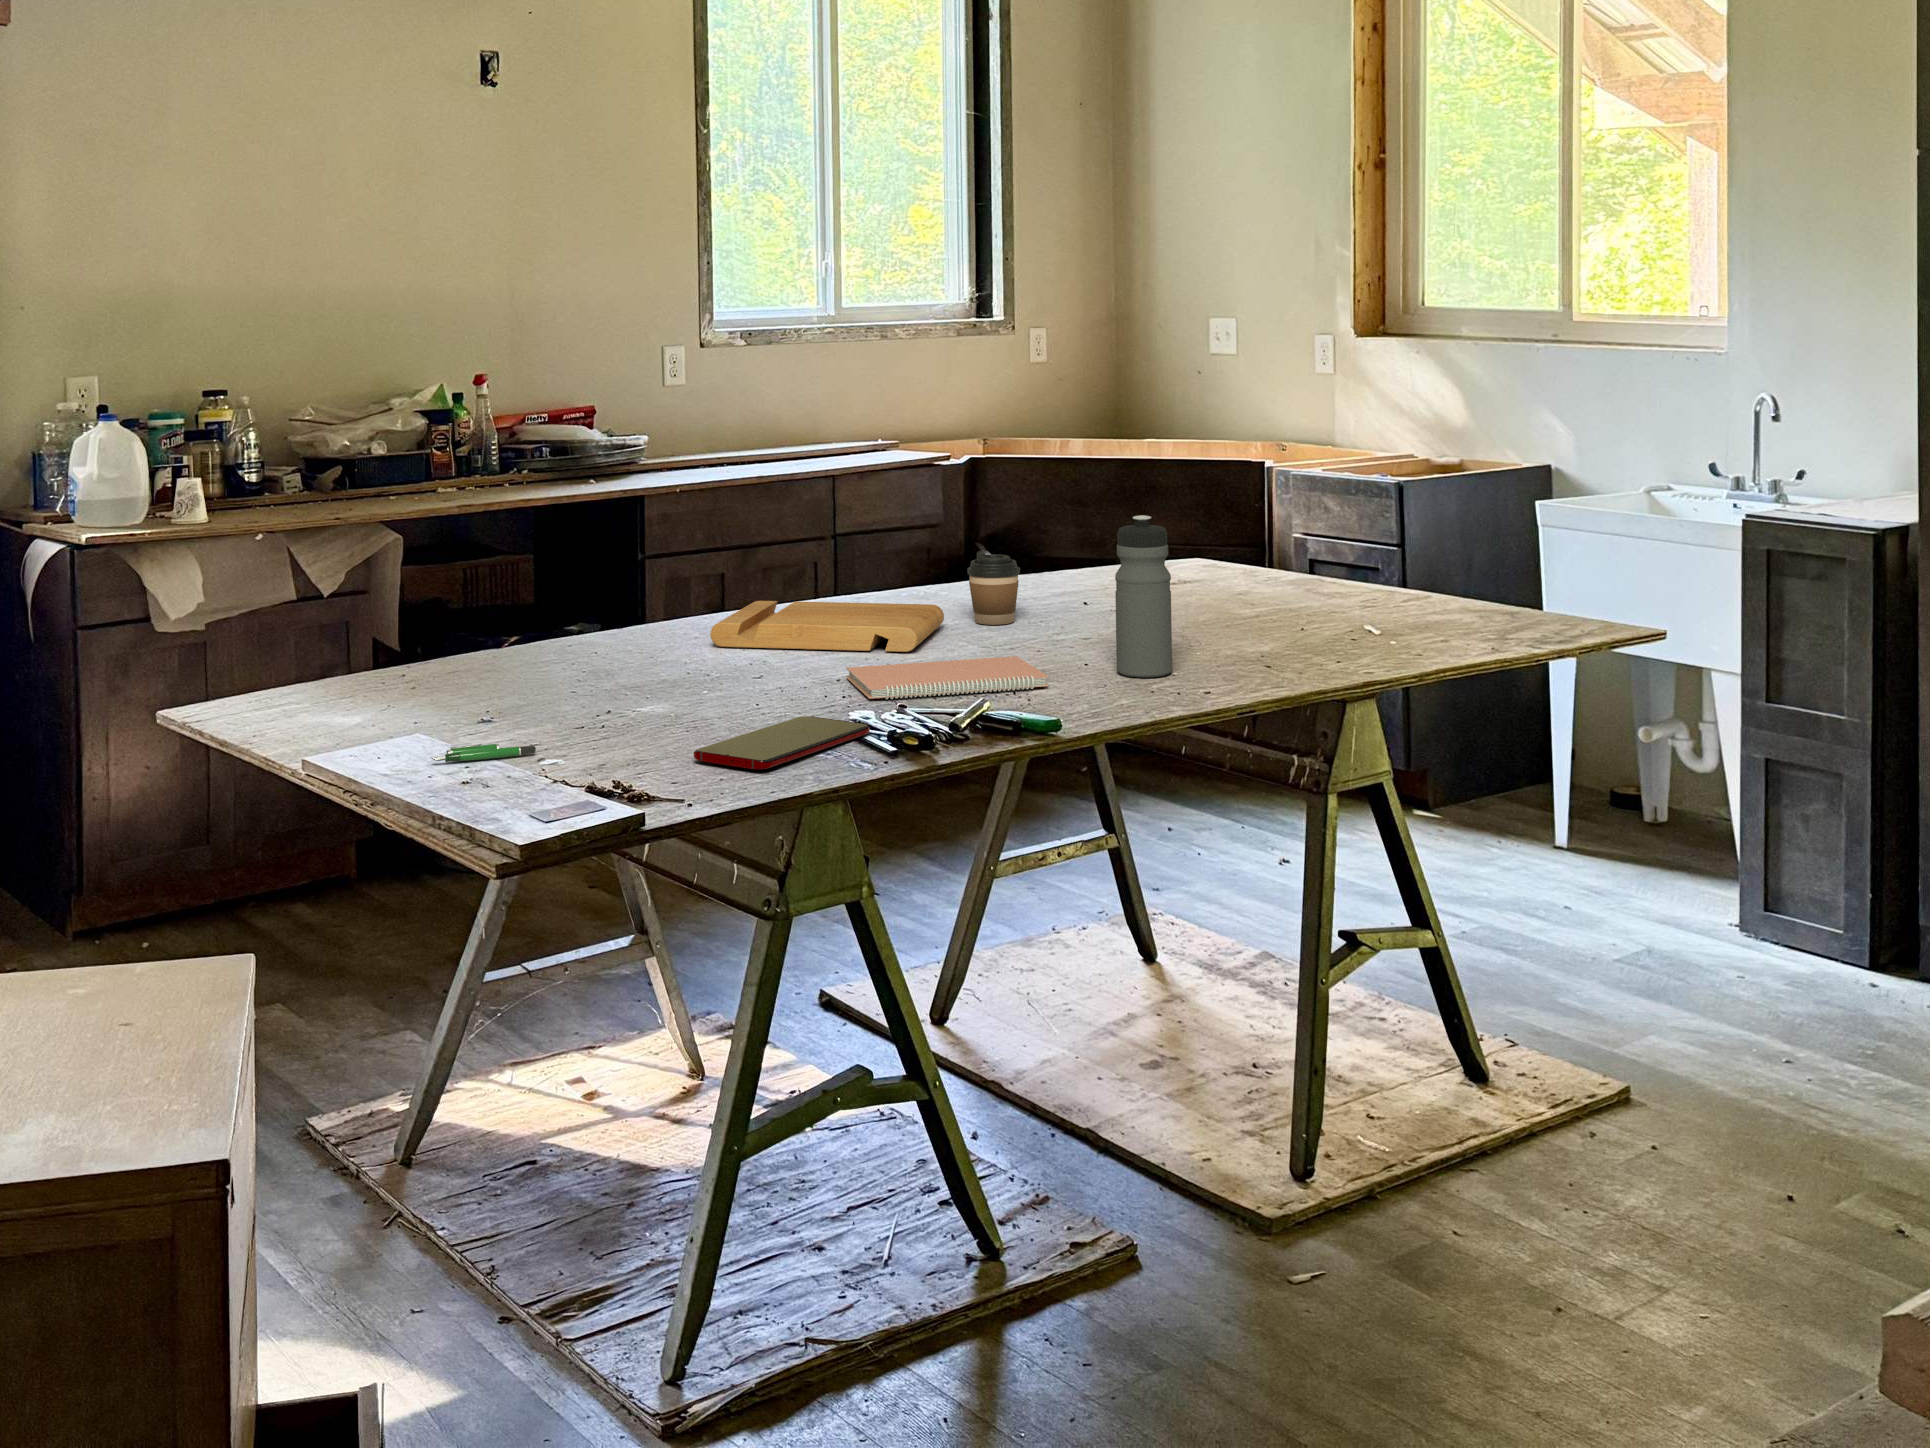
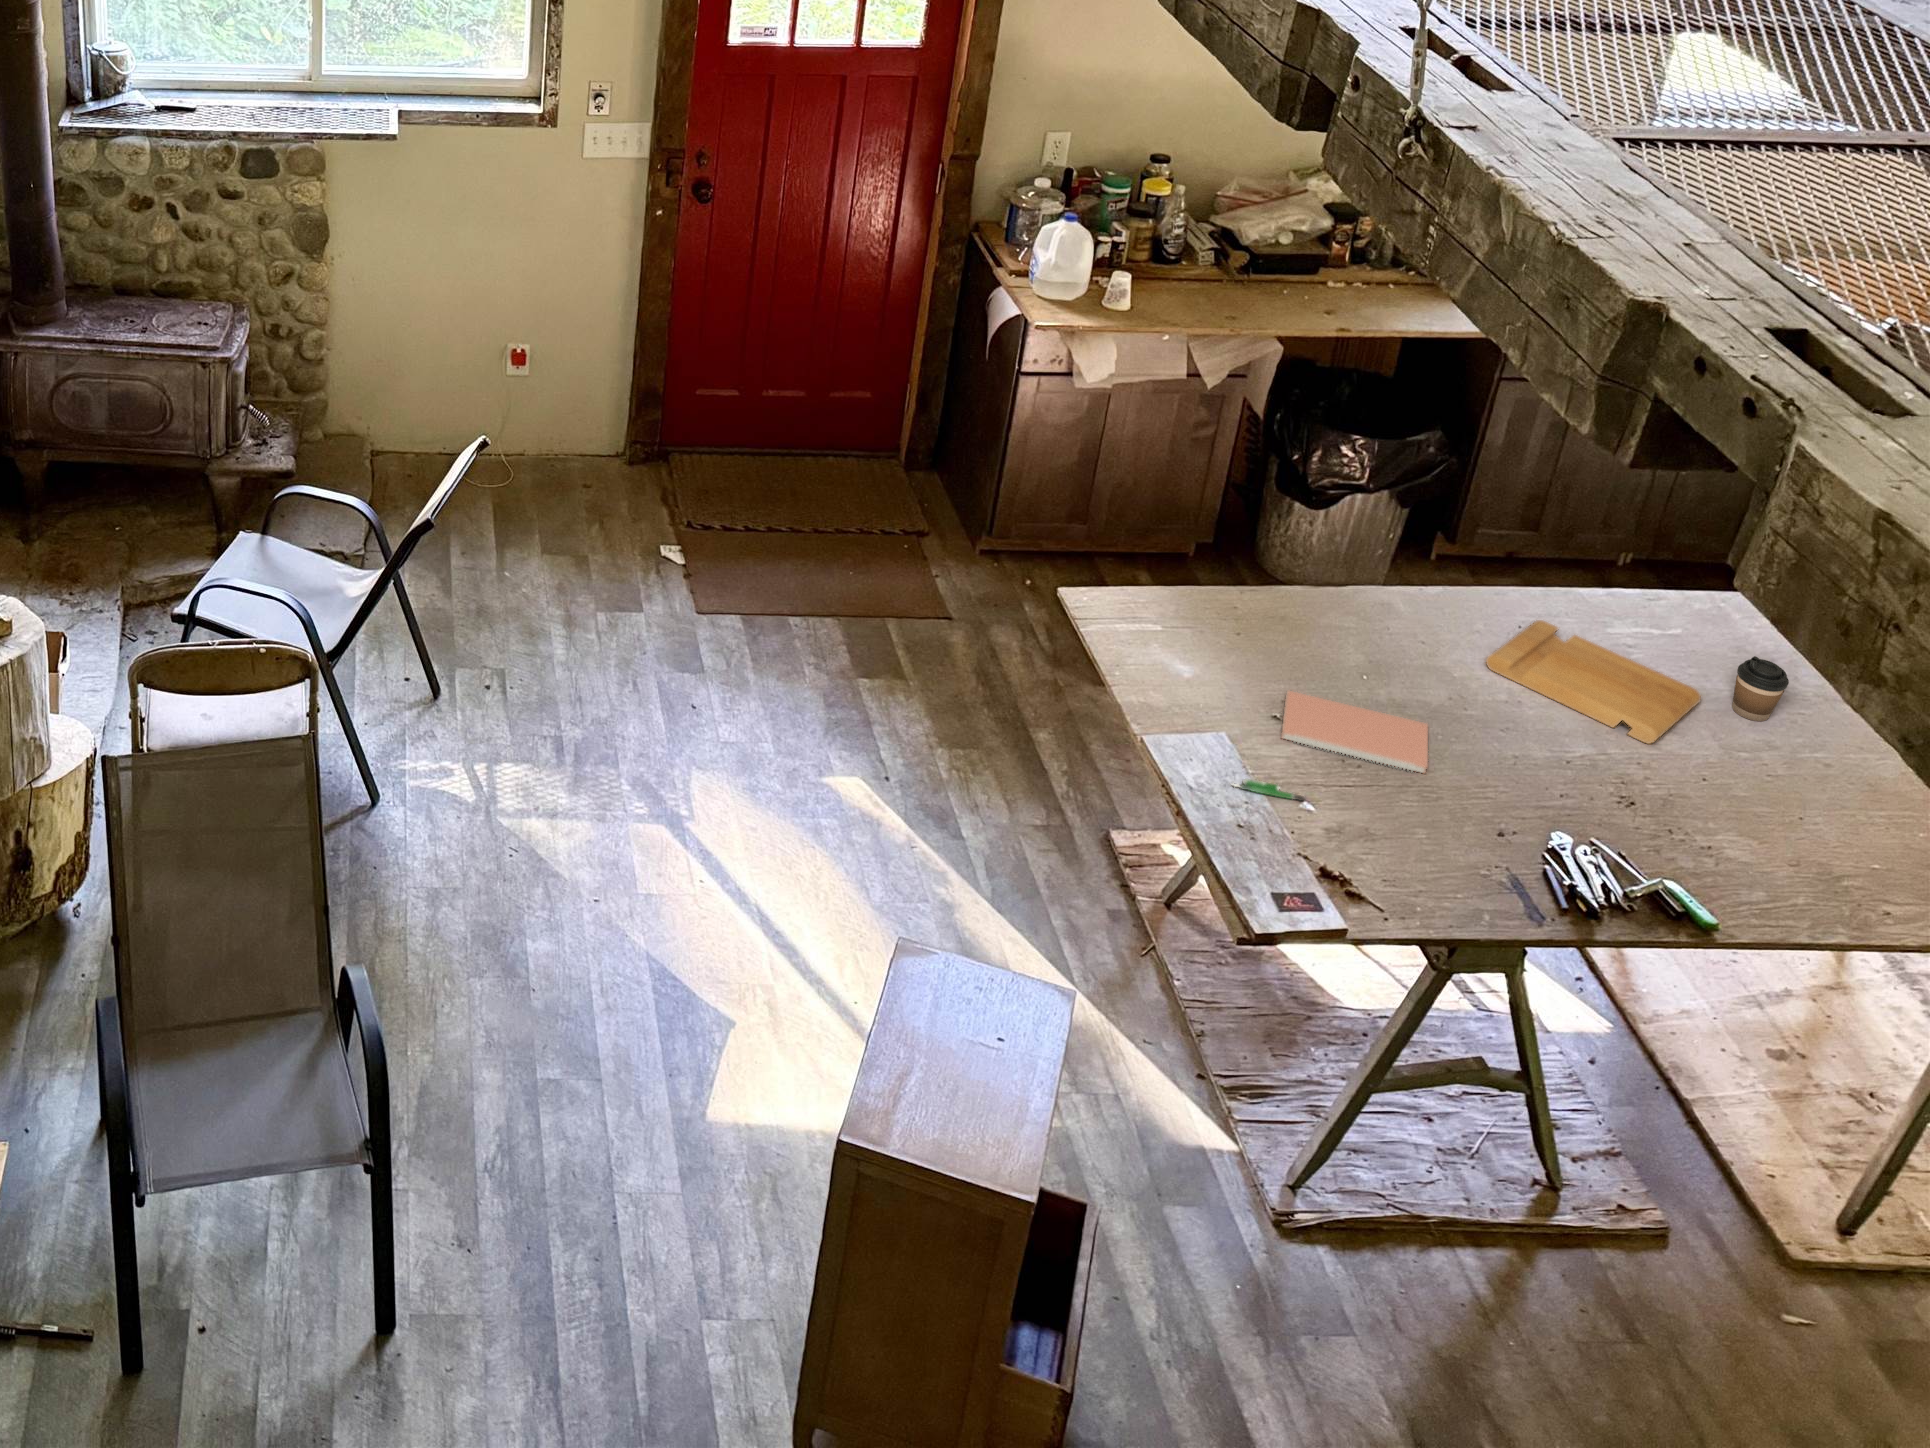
water bottle: present [1115,515,1172,677] -> none [1814,759,1899,879]
notebook: present [846,656,1048,699] -> present [1281,691,1428,773]
smartphone: present [693,716,870,769] -> none [1411,832,1558,900]

